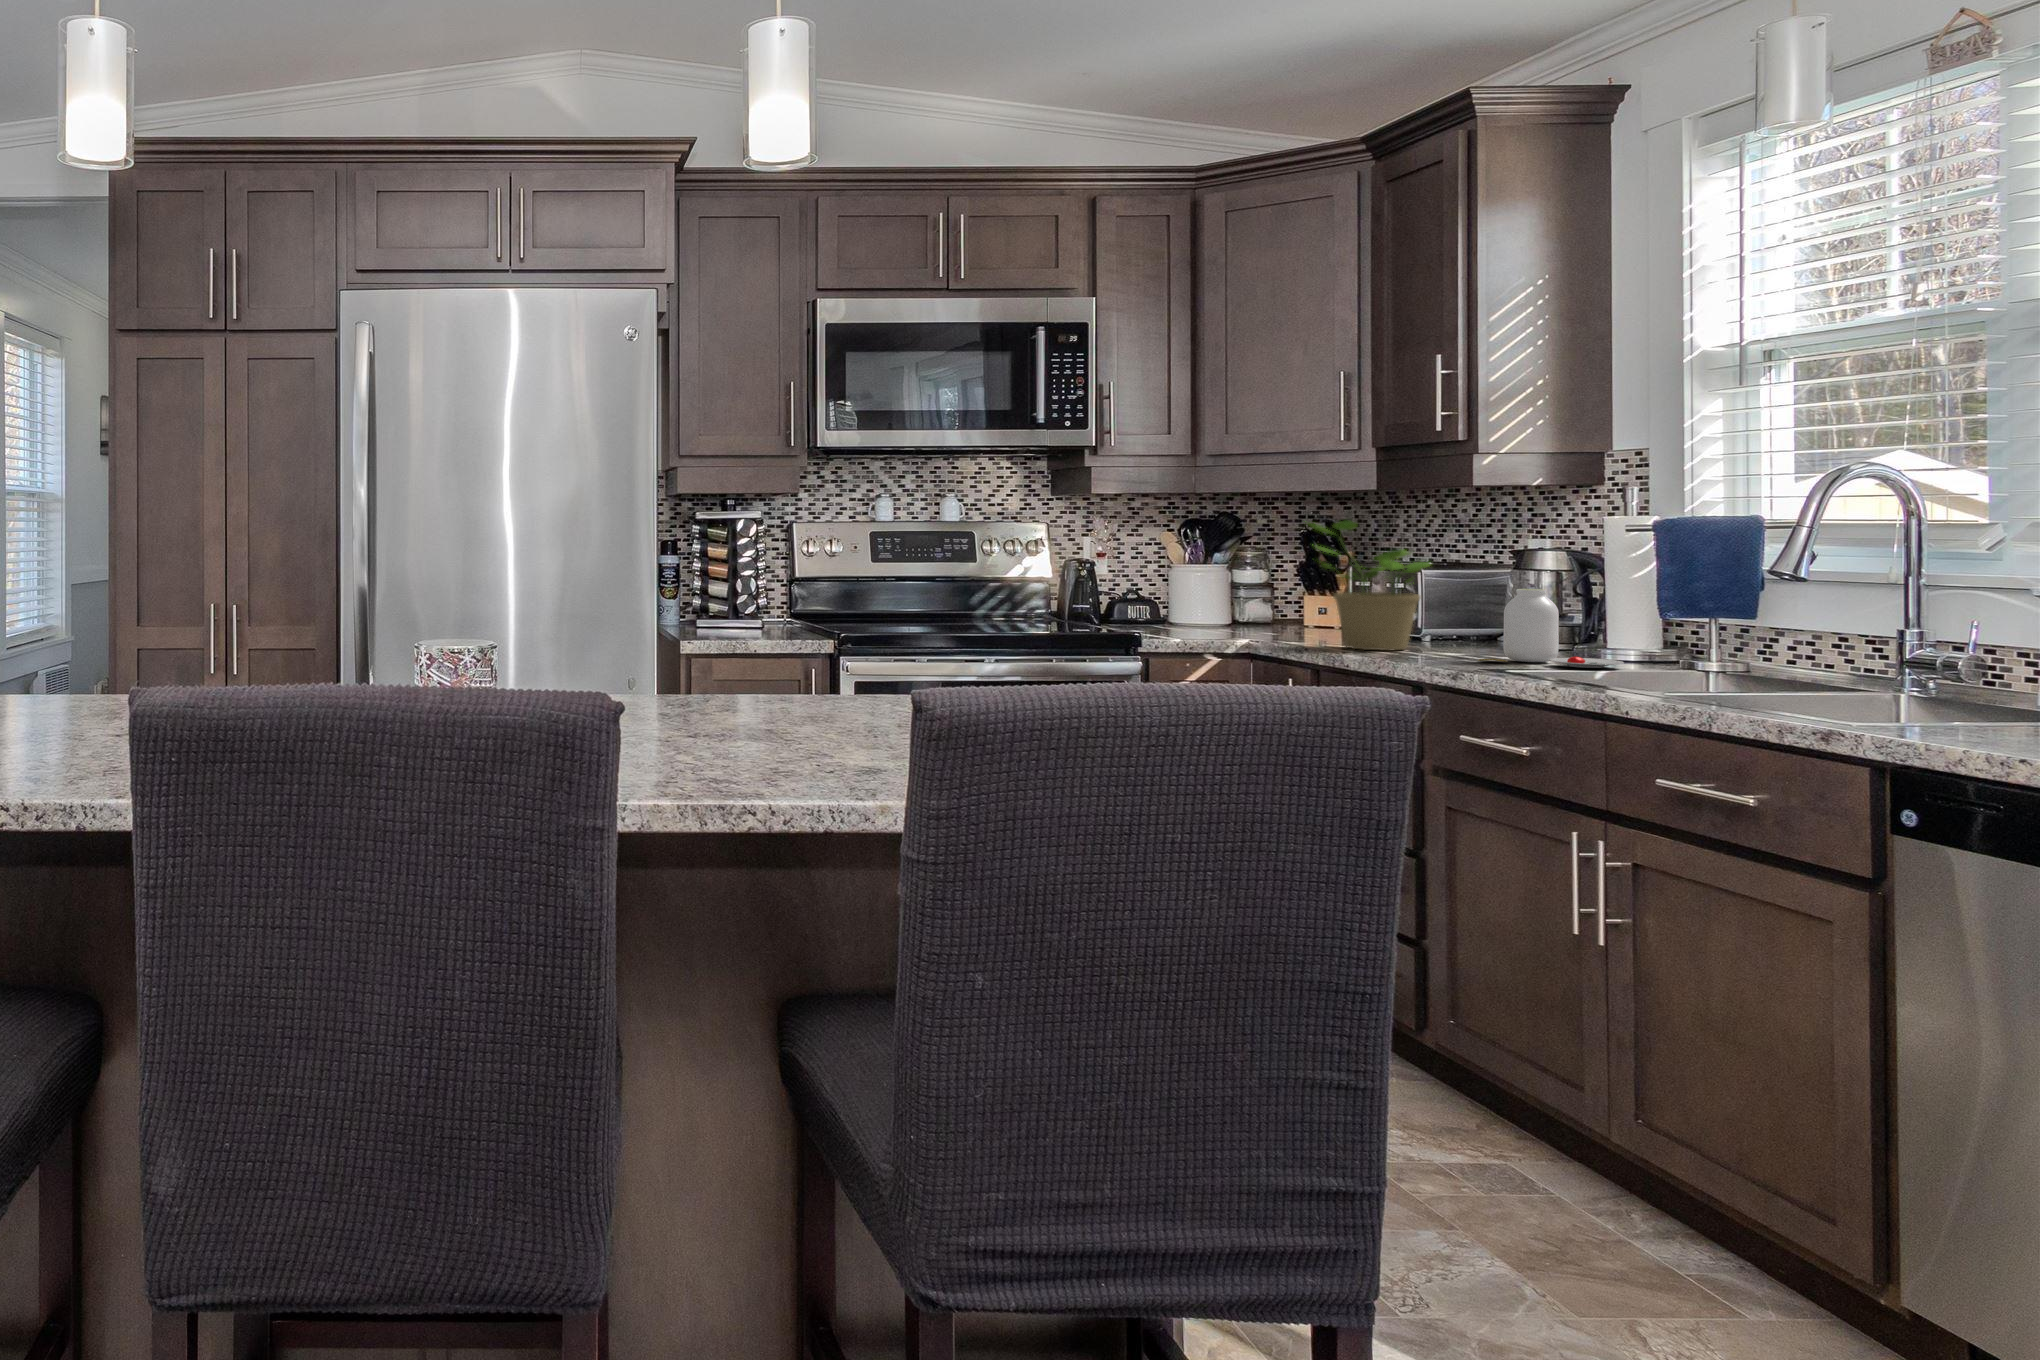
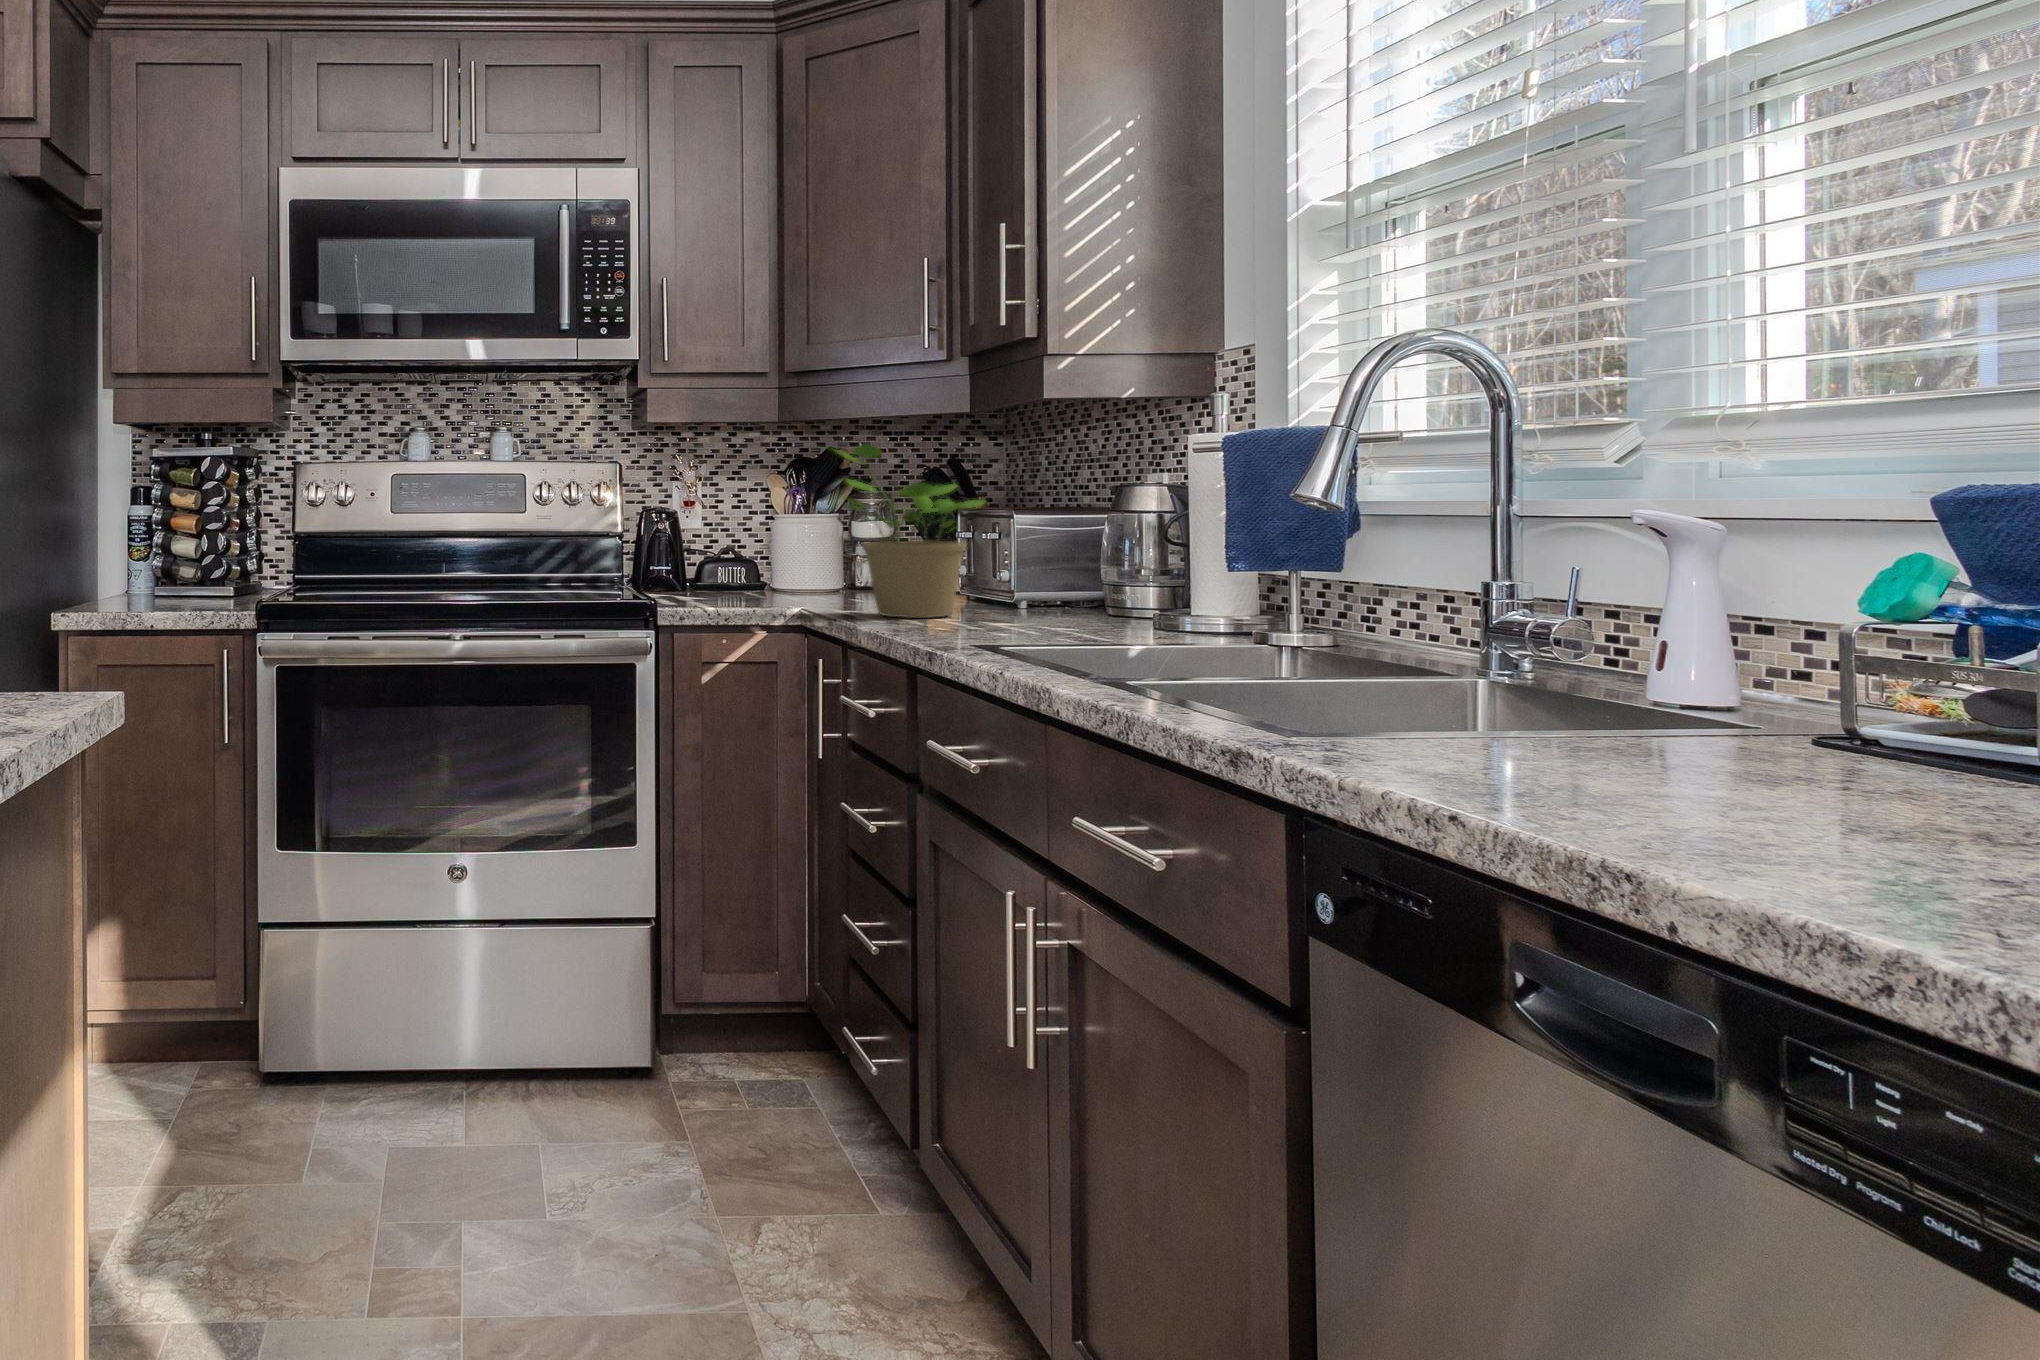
jar: present [1478,589,1624,668] -> none [991,531,1161,641]

